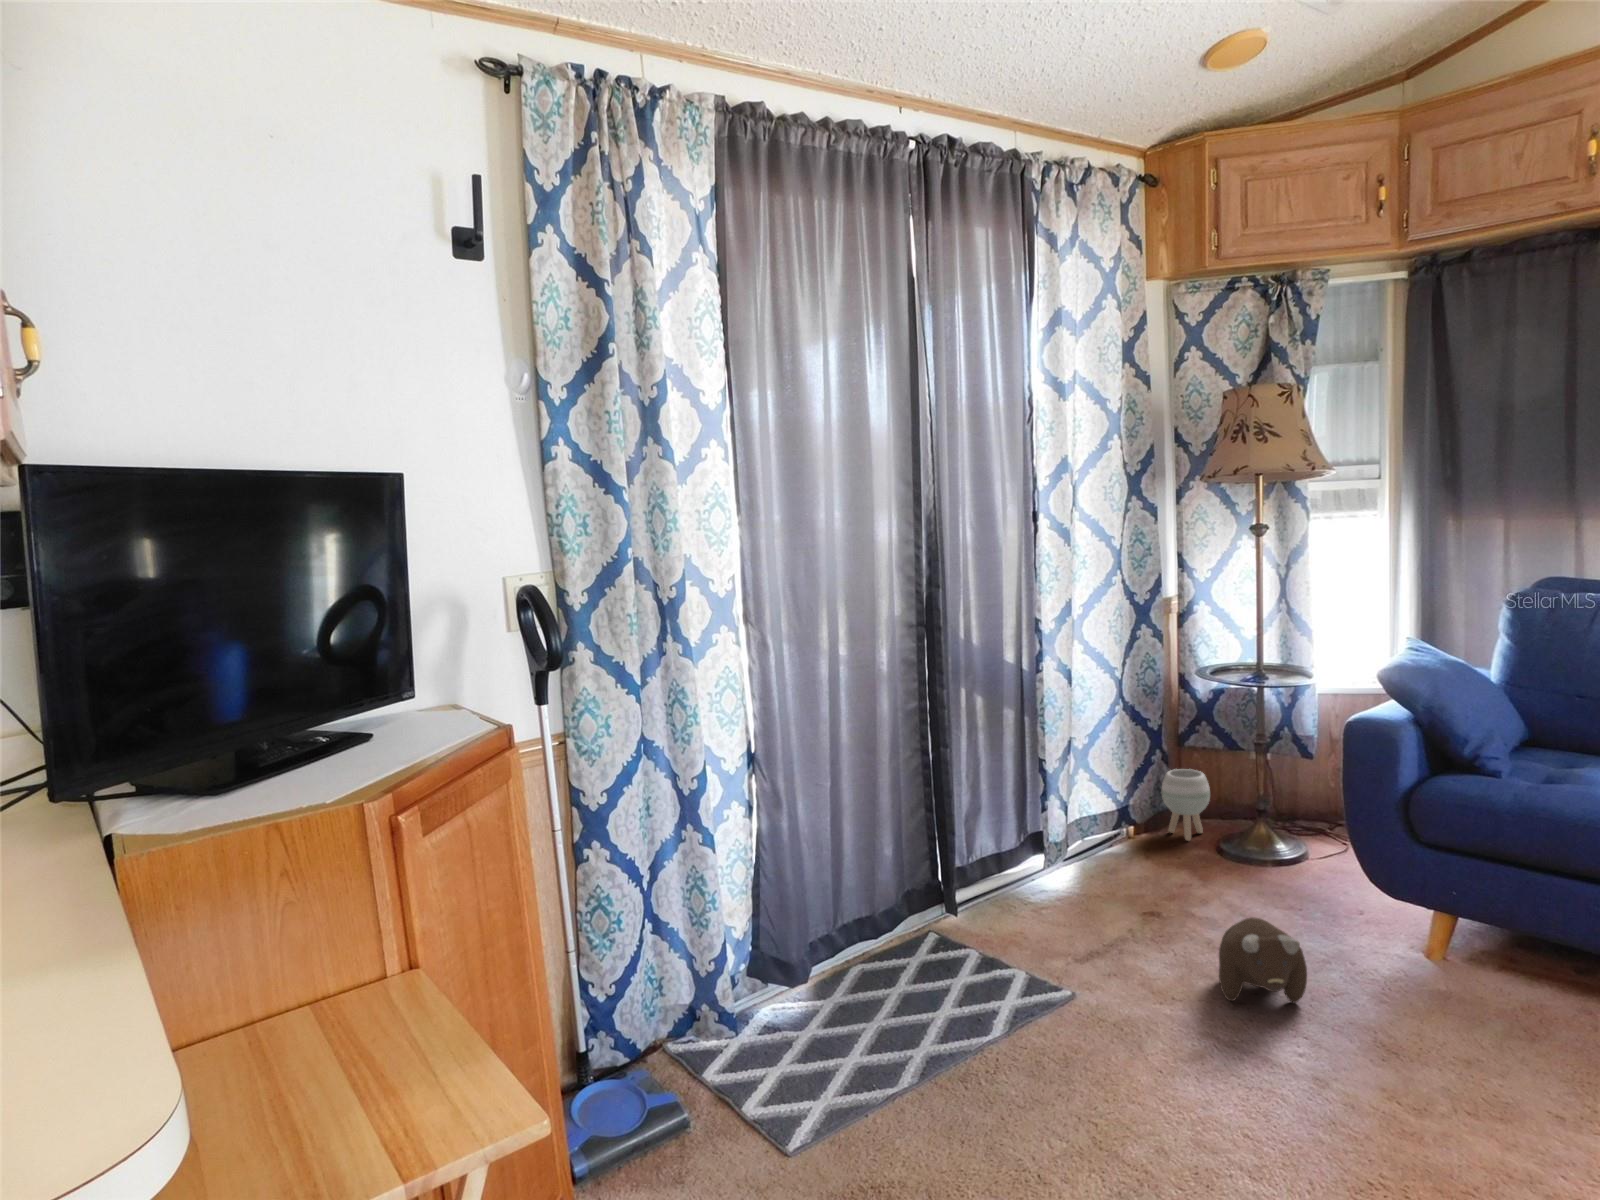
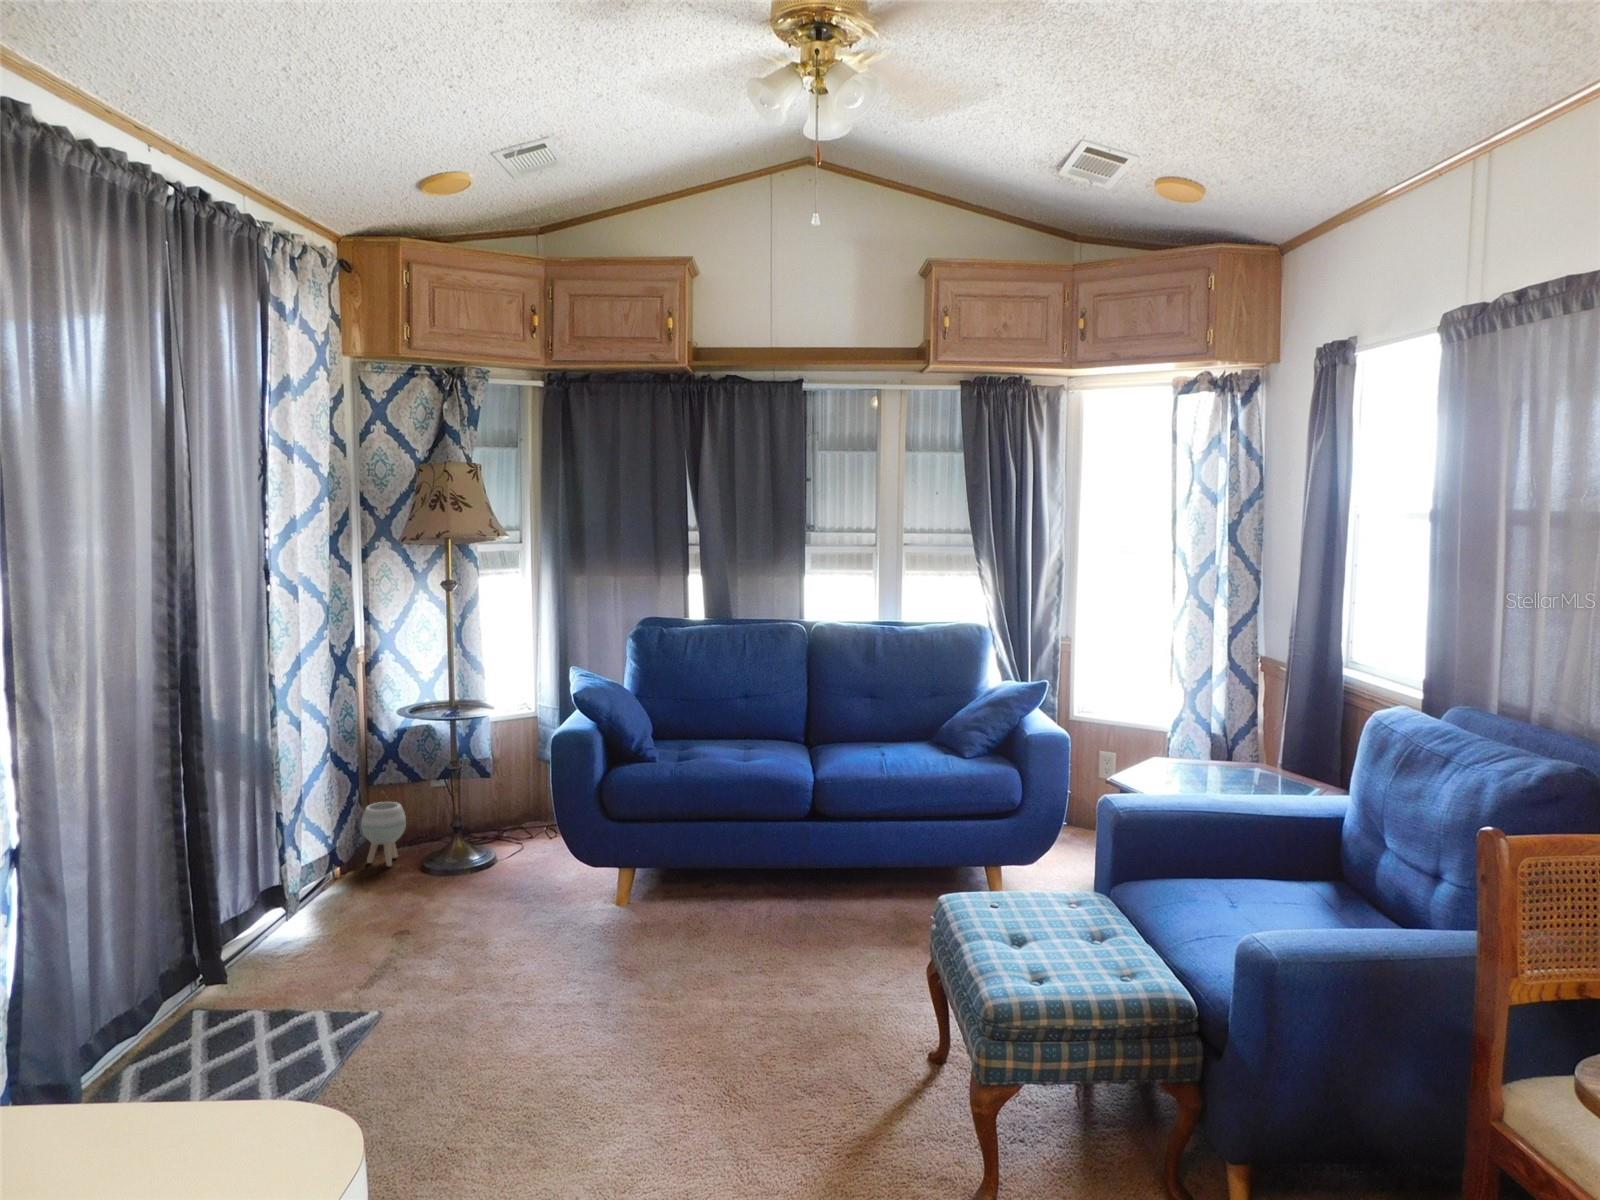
plush toy: present [1219,917,1307,1003] -> none [489,904,564,976]

